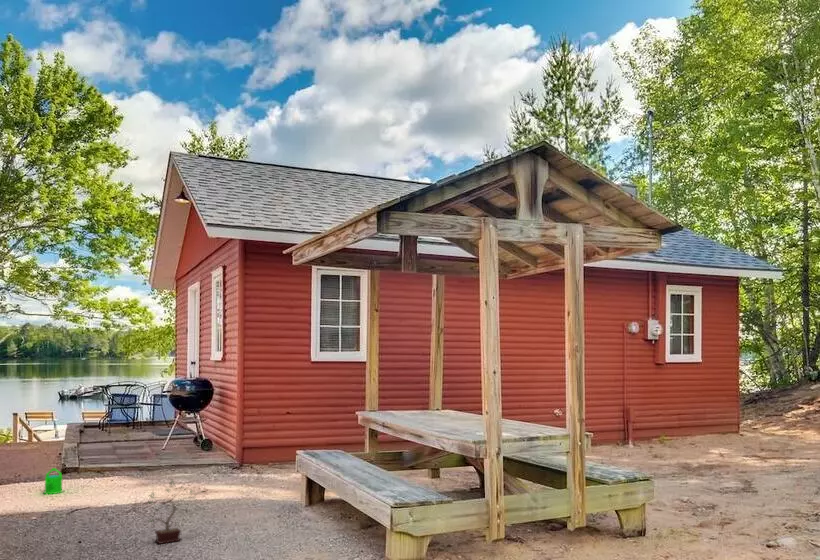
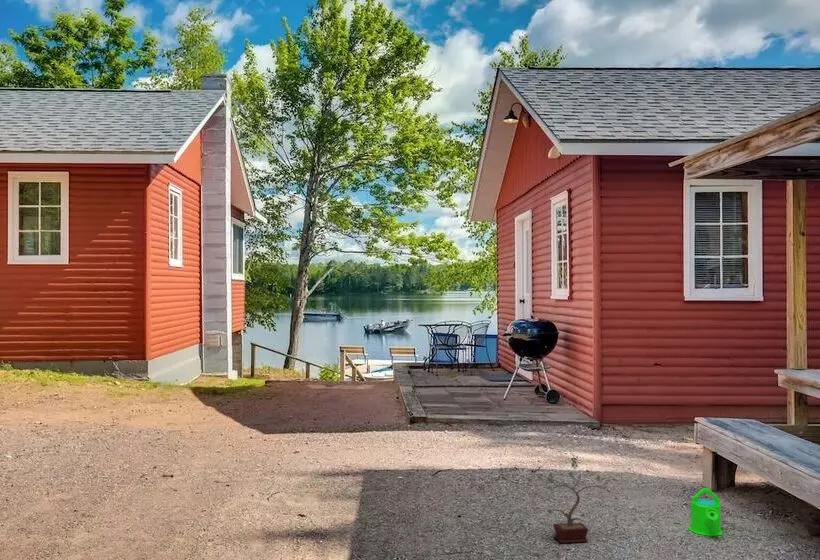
watering can: present [44,468,62,494] -> present [689,488,723,536]

